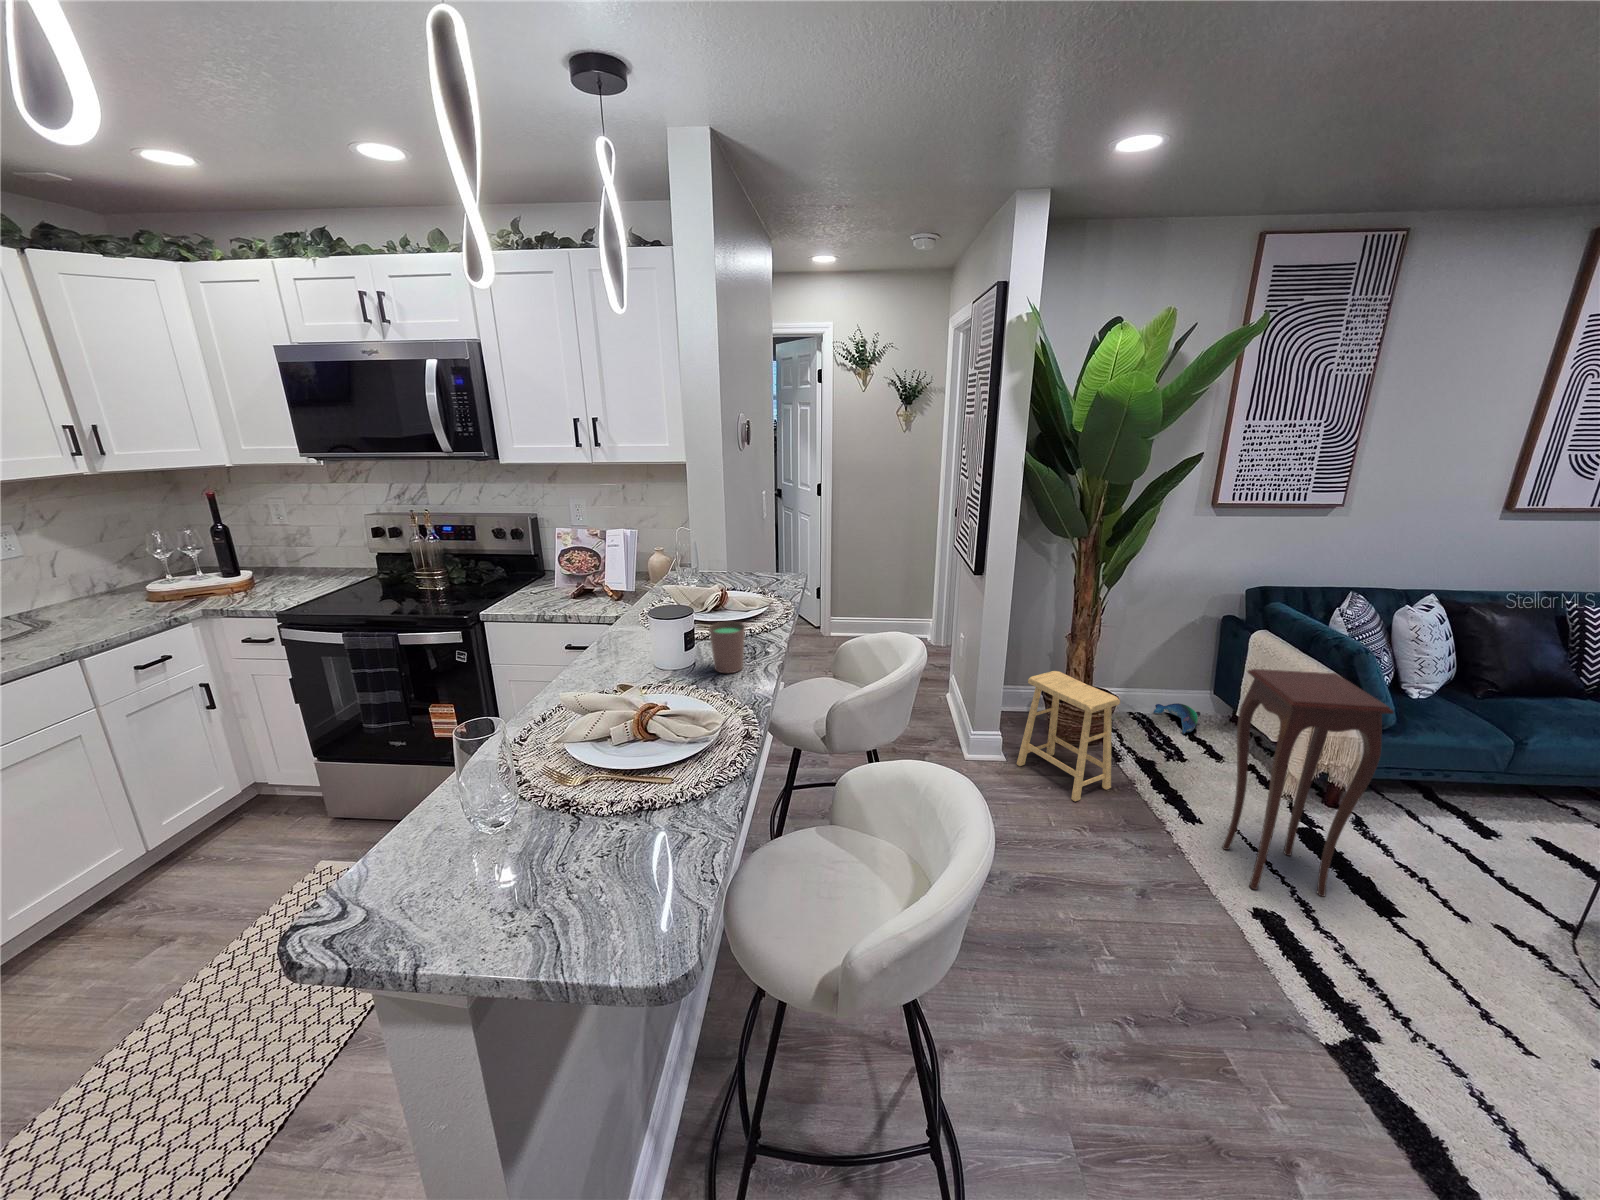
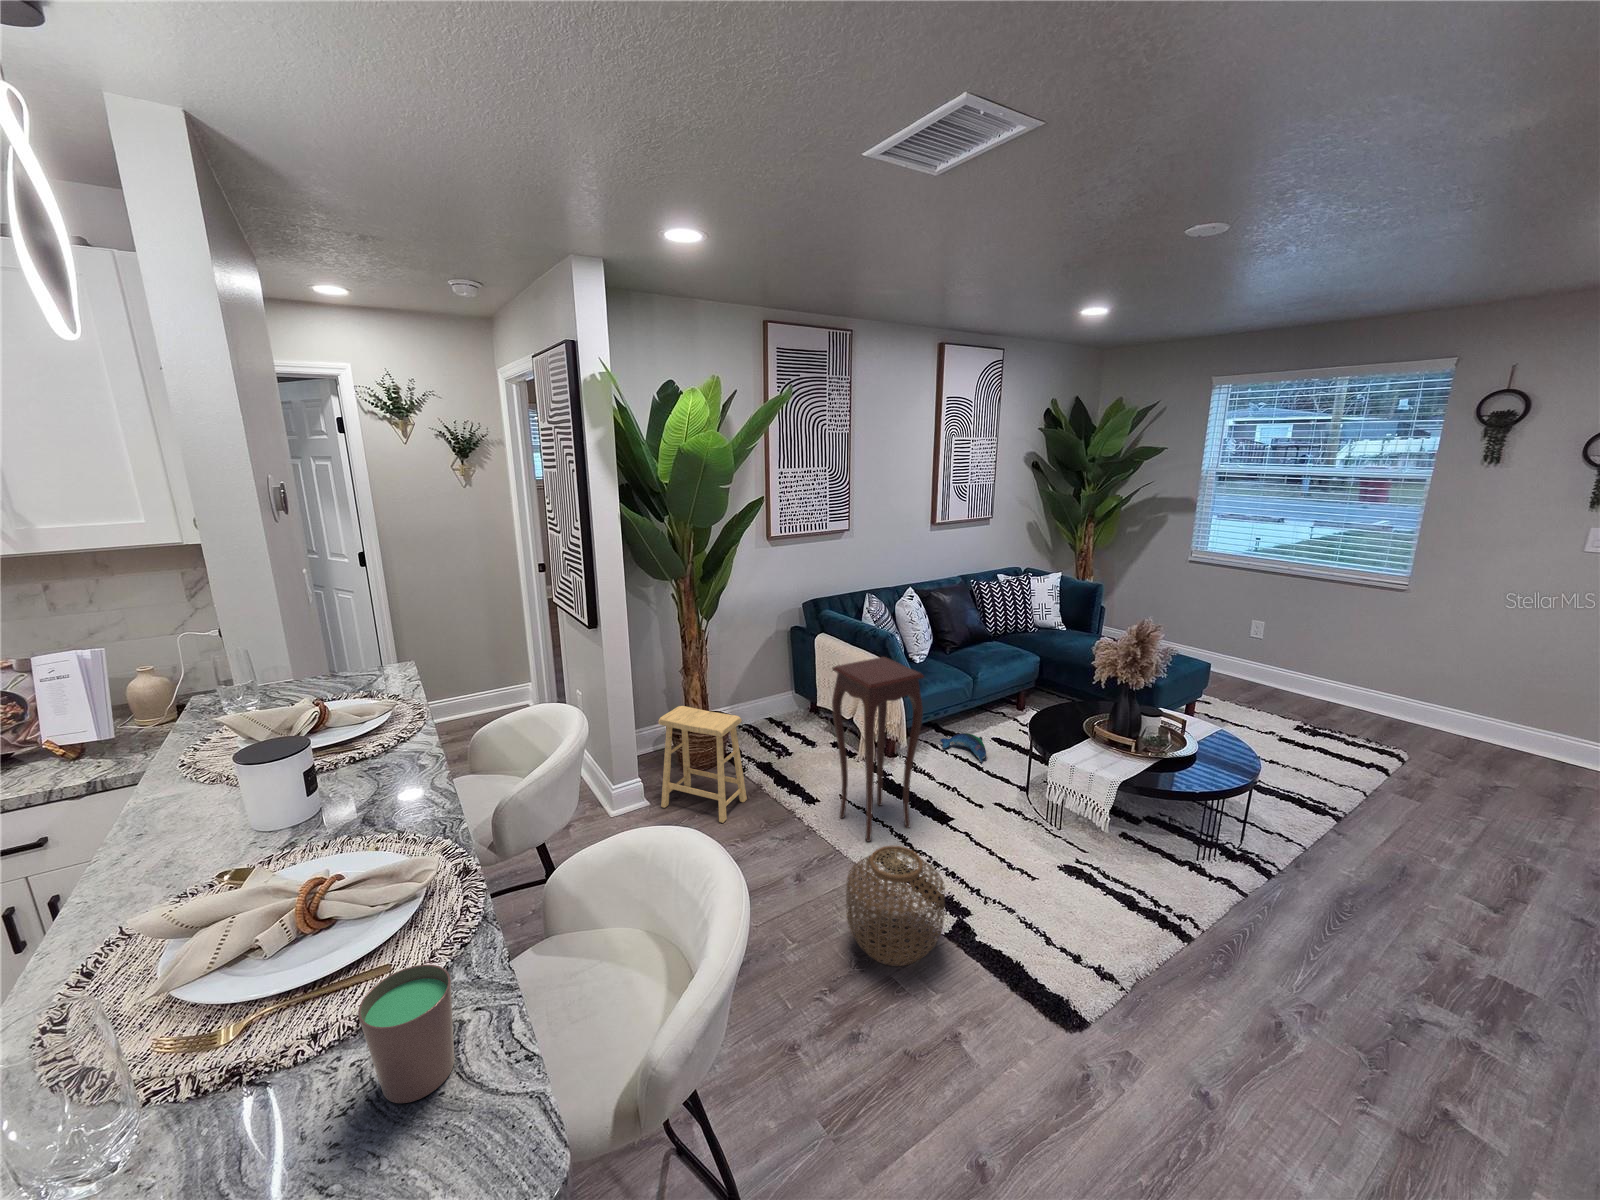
cup: present [709,622,745,673] -> present [358,964,454,1103]
plush toy: present [1154,703,1200,734] -> present [940,733,986,762]
woven basket: none [1182,897,1338,1051] -> present [846,845,945,966]

